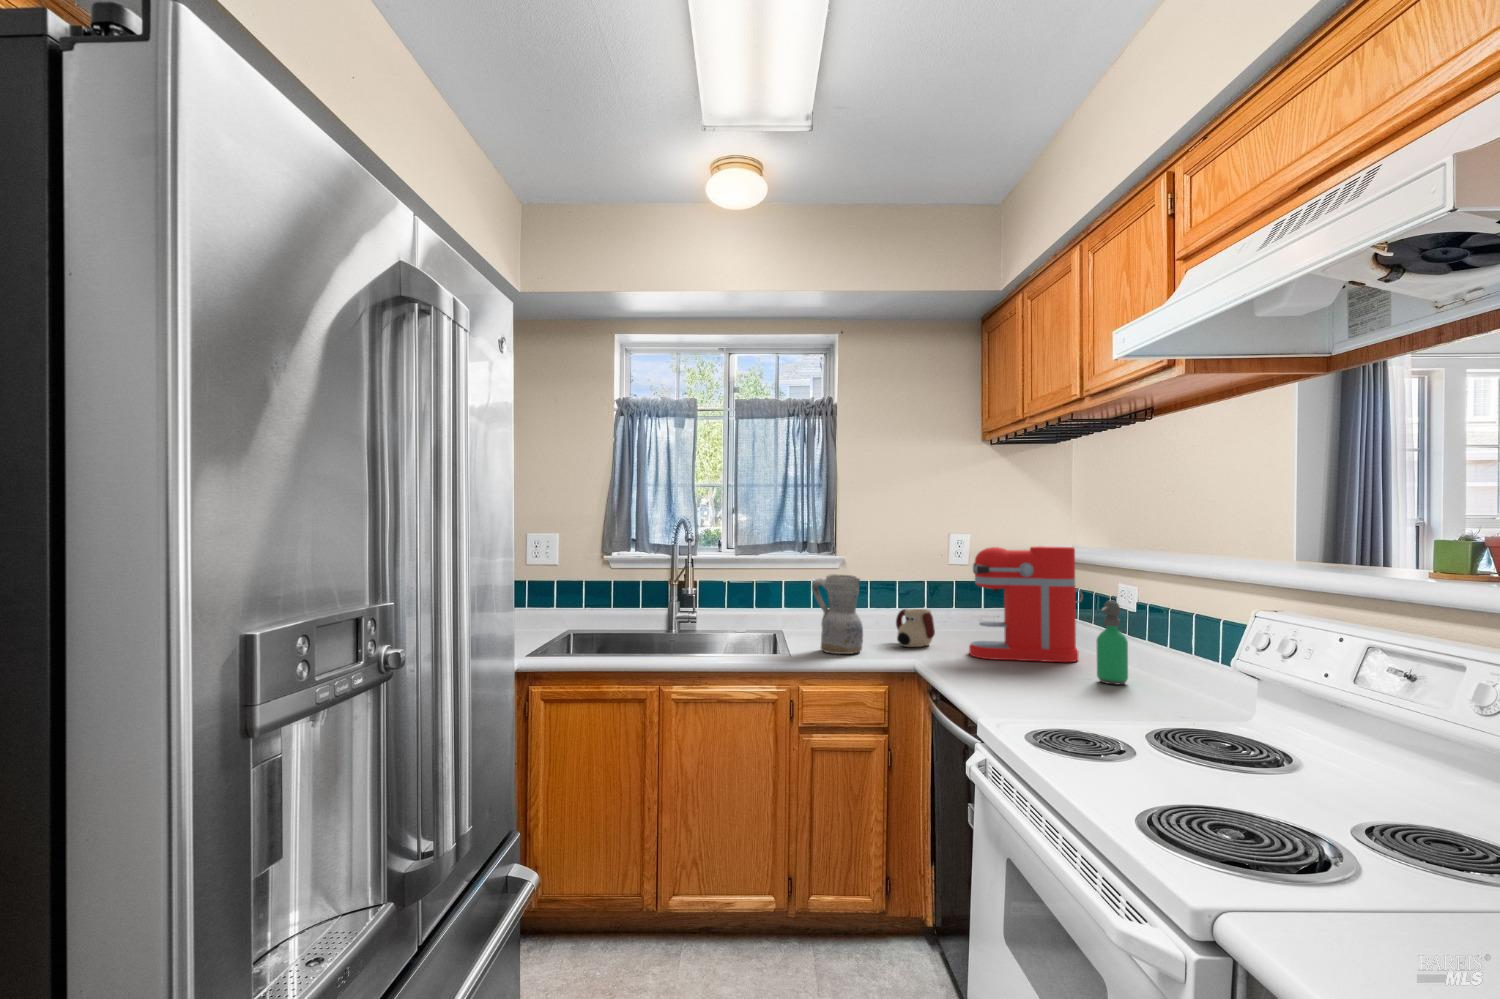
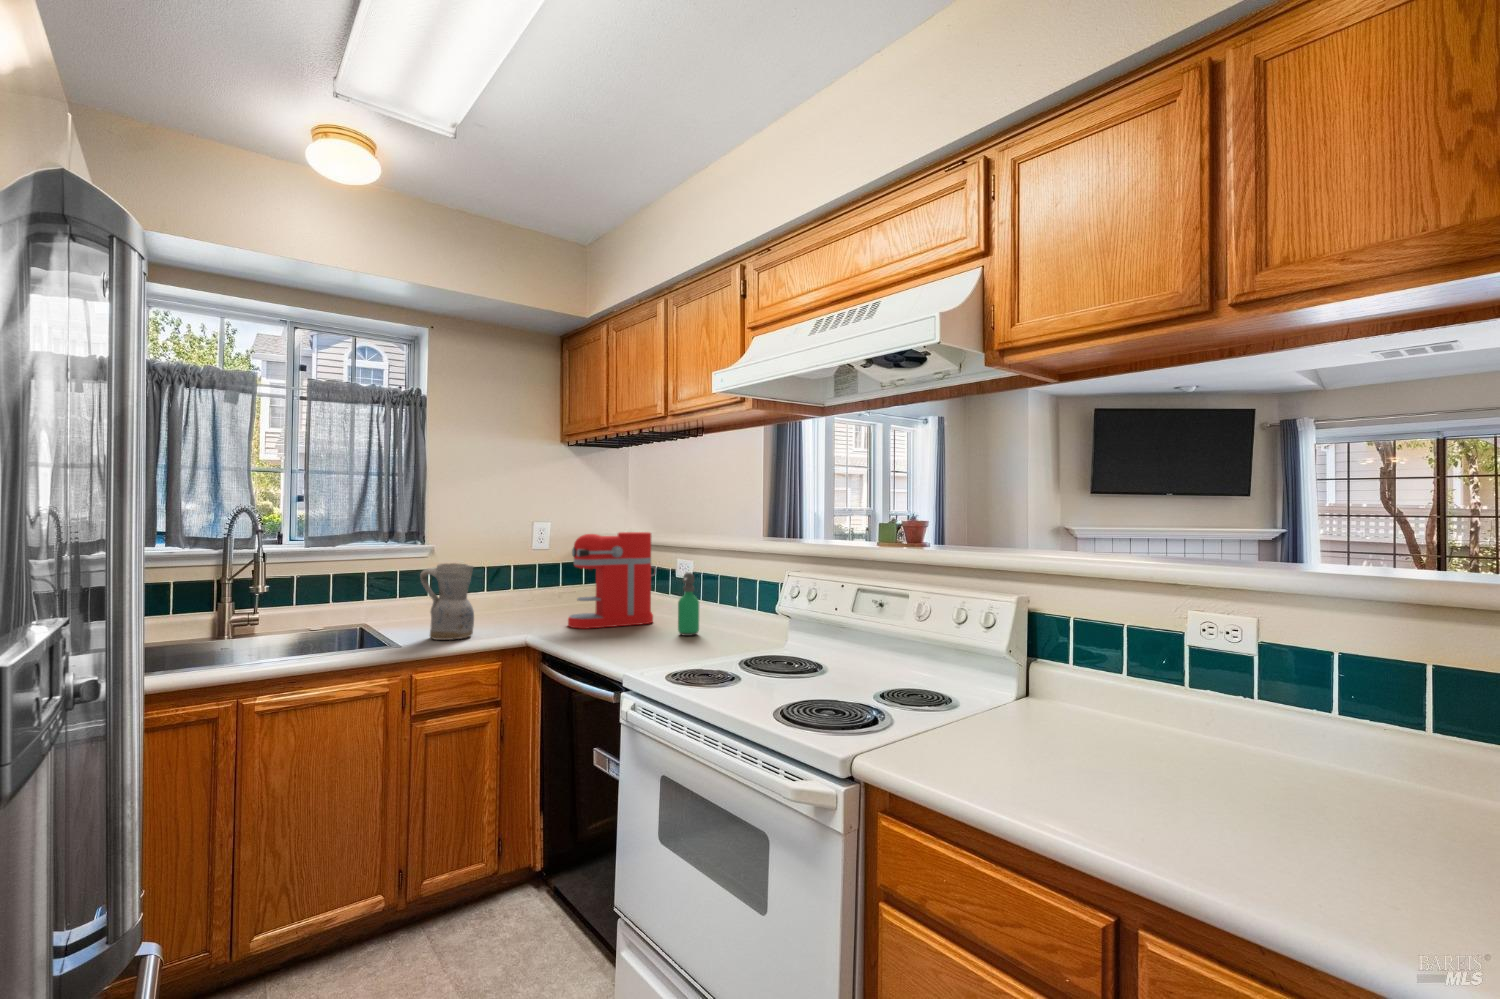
mug: present [896,609,935,647] -> none [495,591,534,626]

